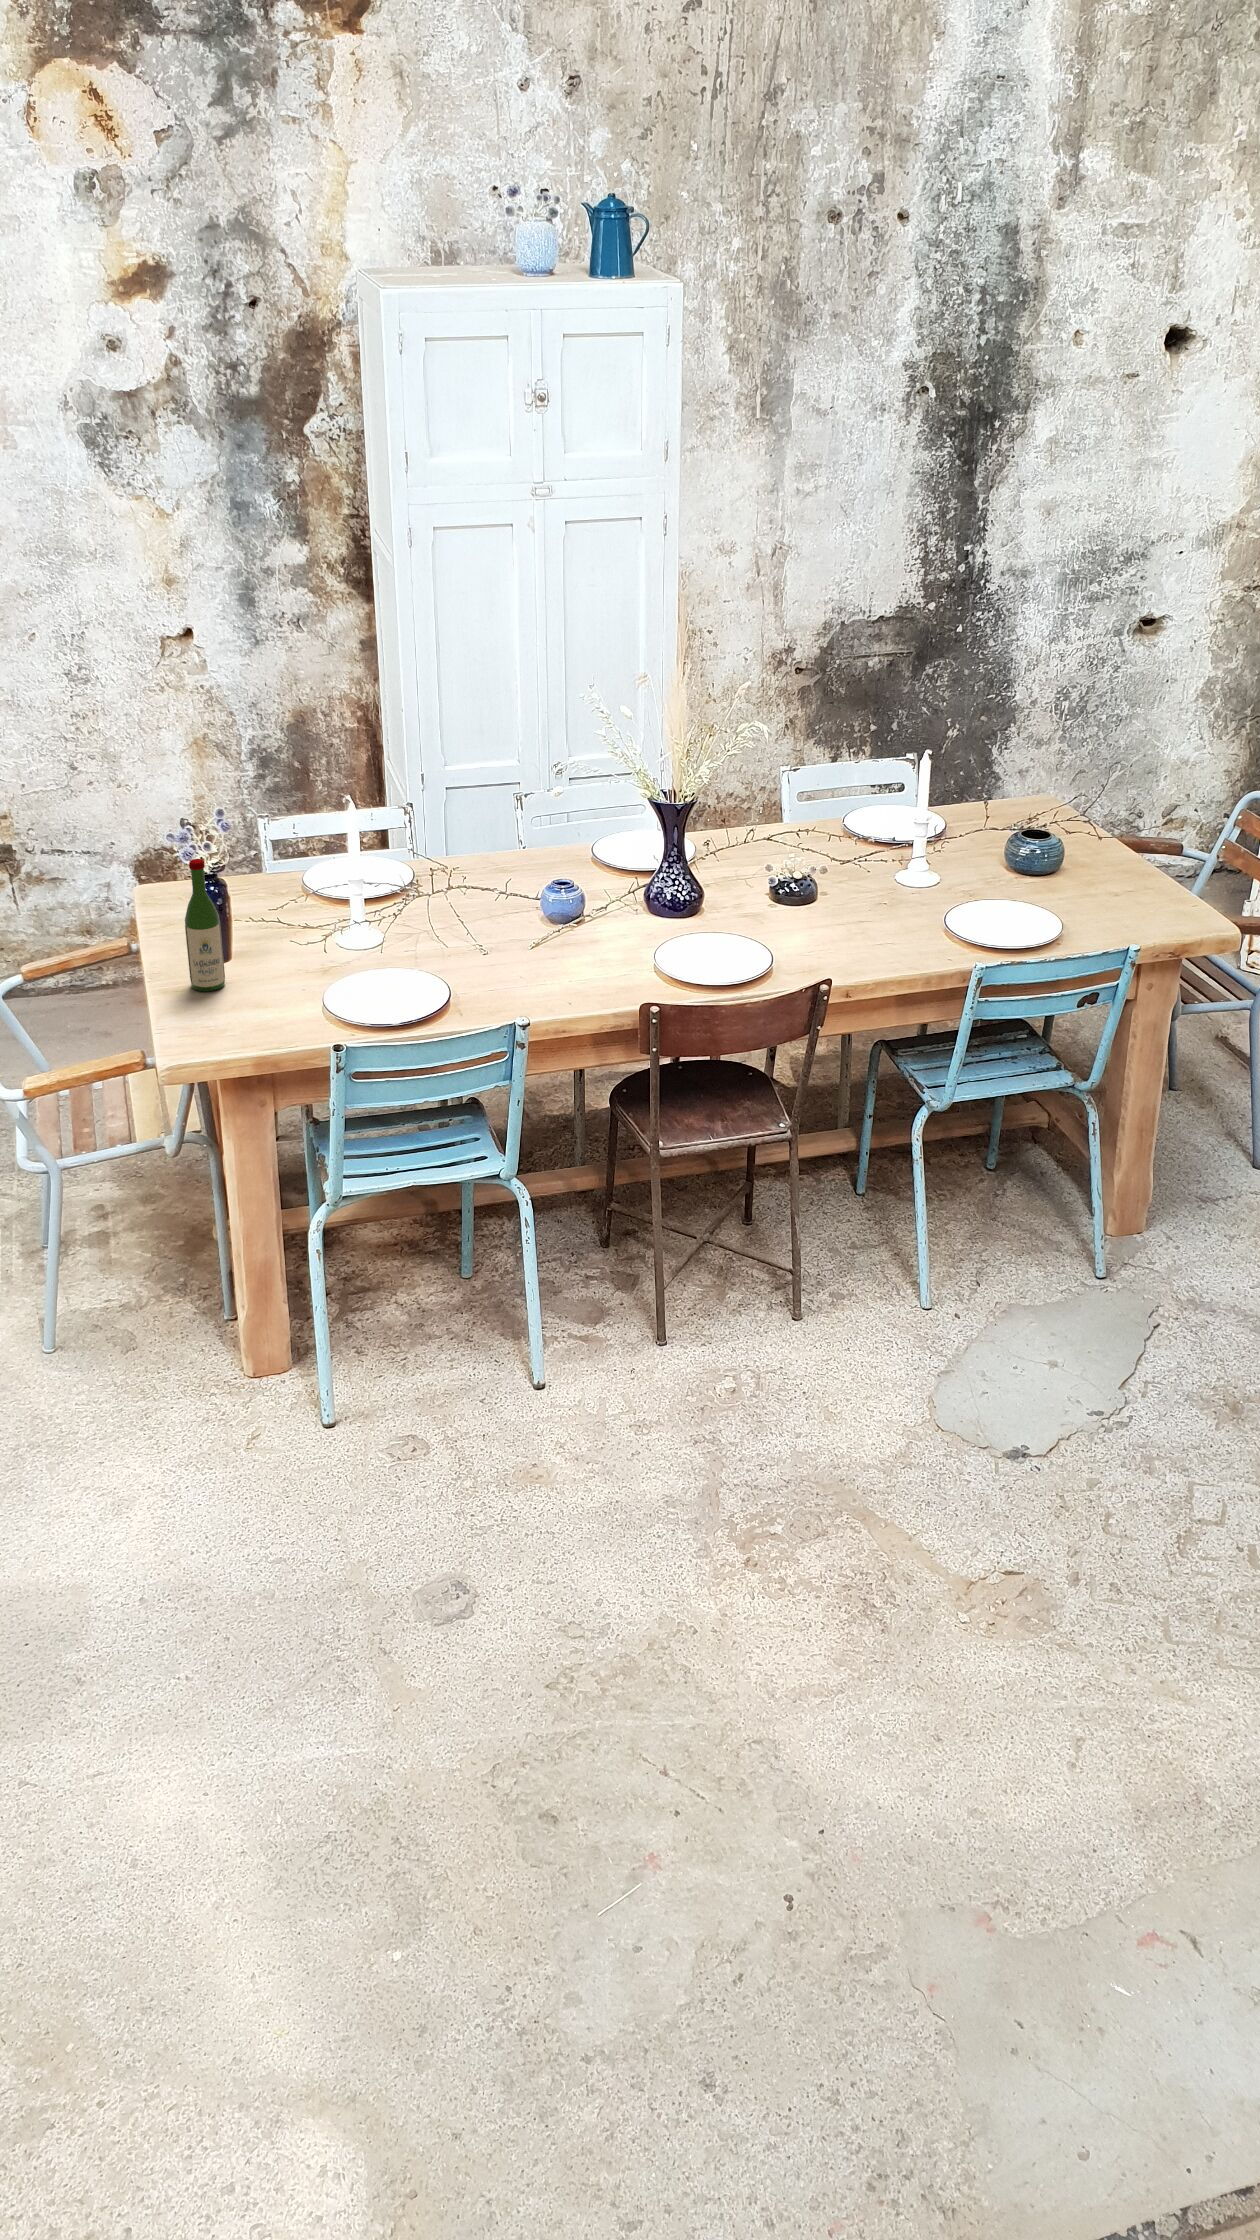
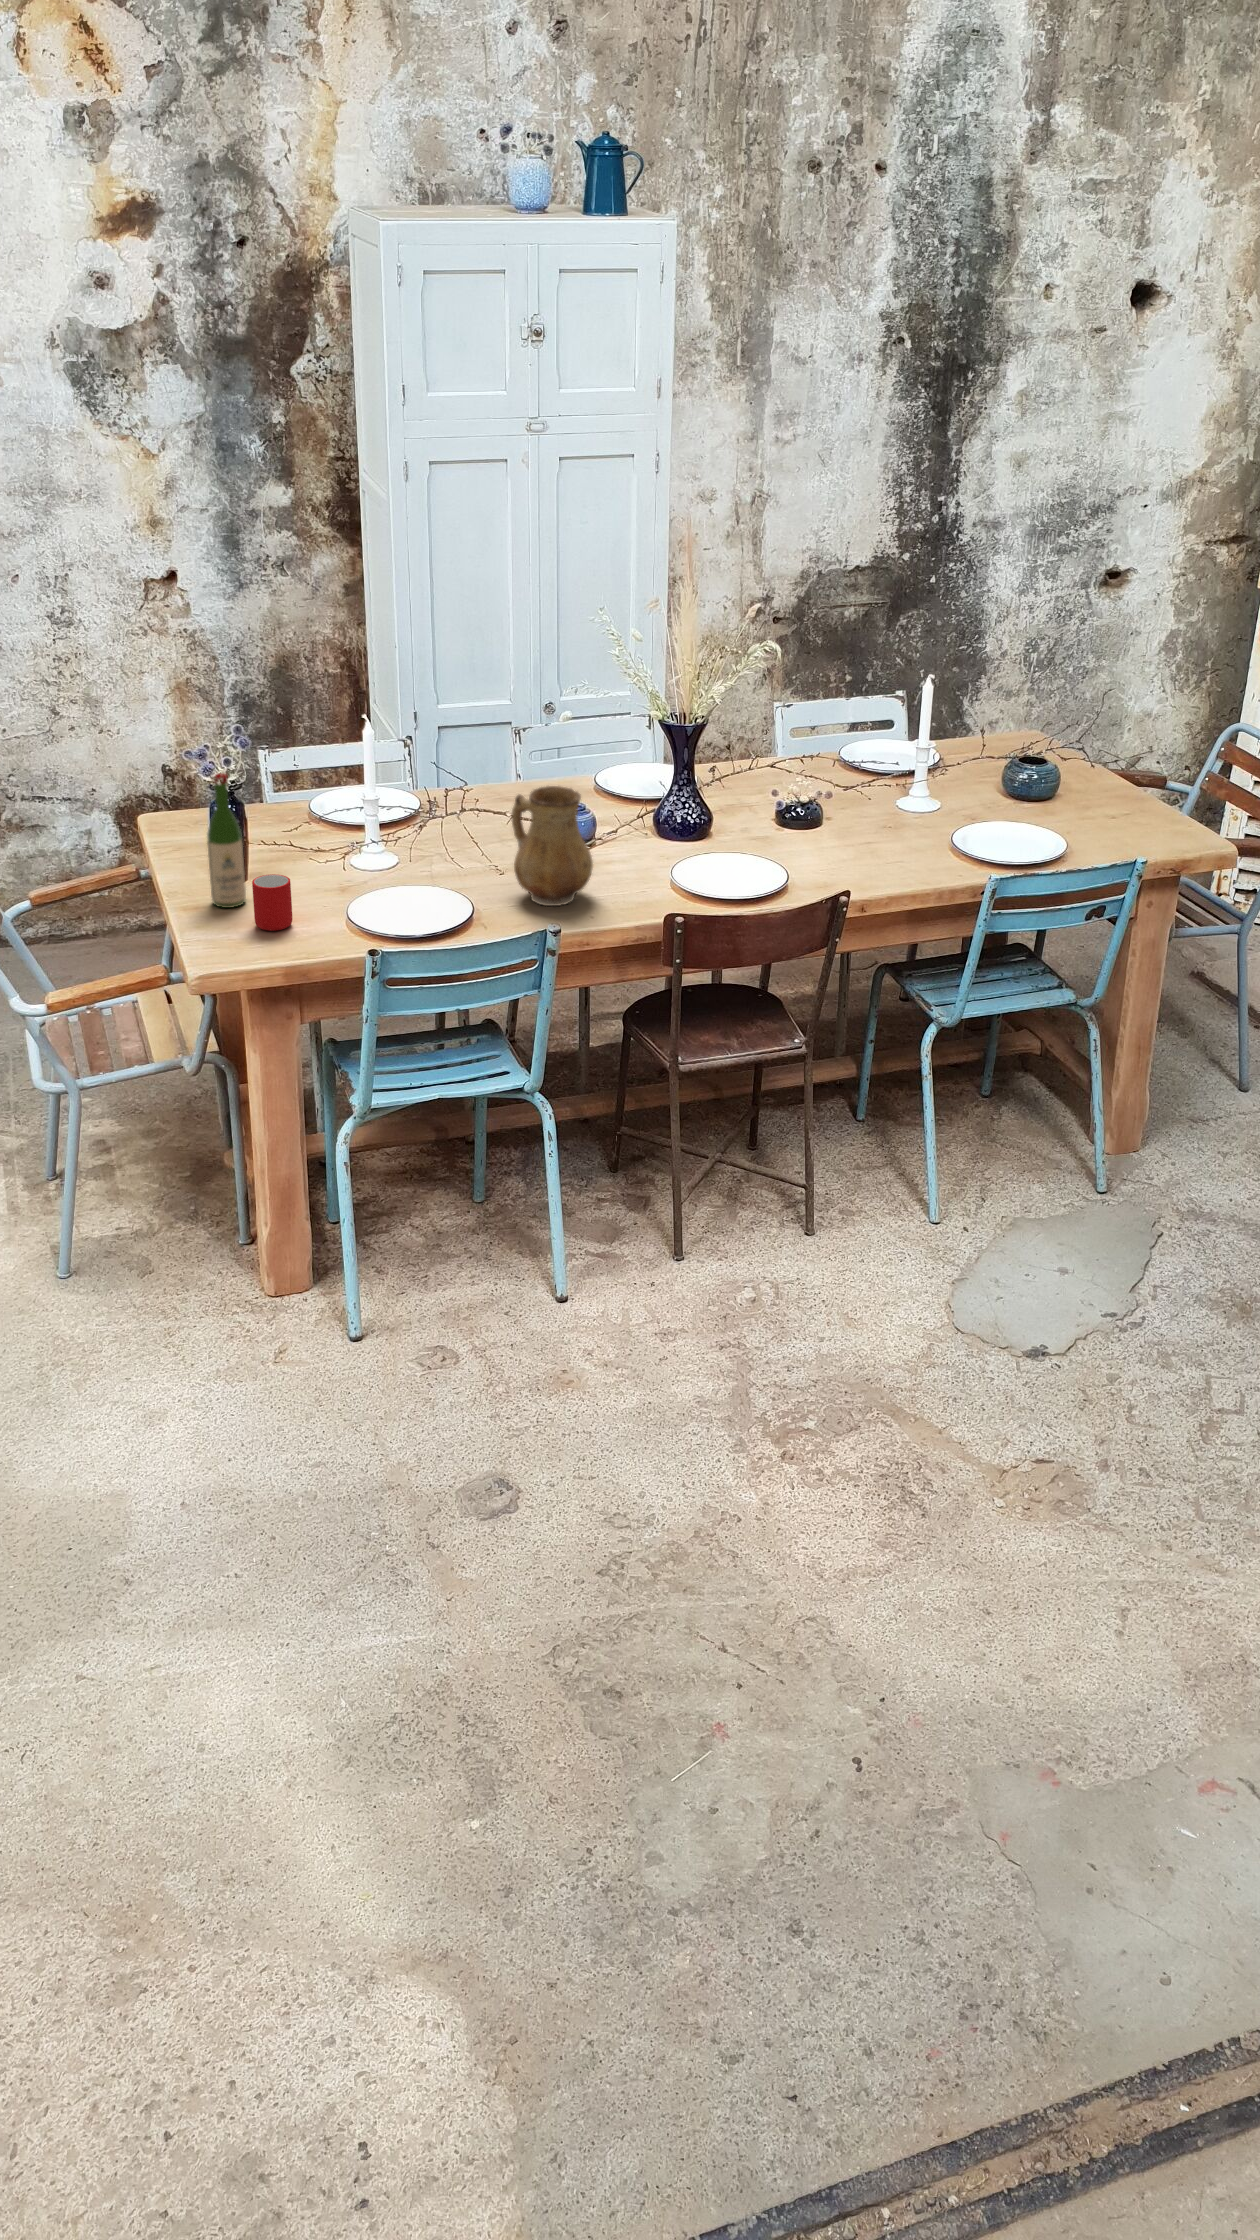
ceramic pitcher: none [490,871,571,992] -> present [511,786,593,906]
cup: none [226,961,267,1017] -> present [252,874,292,931]

